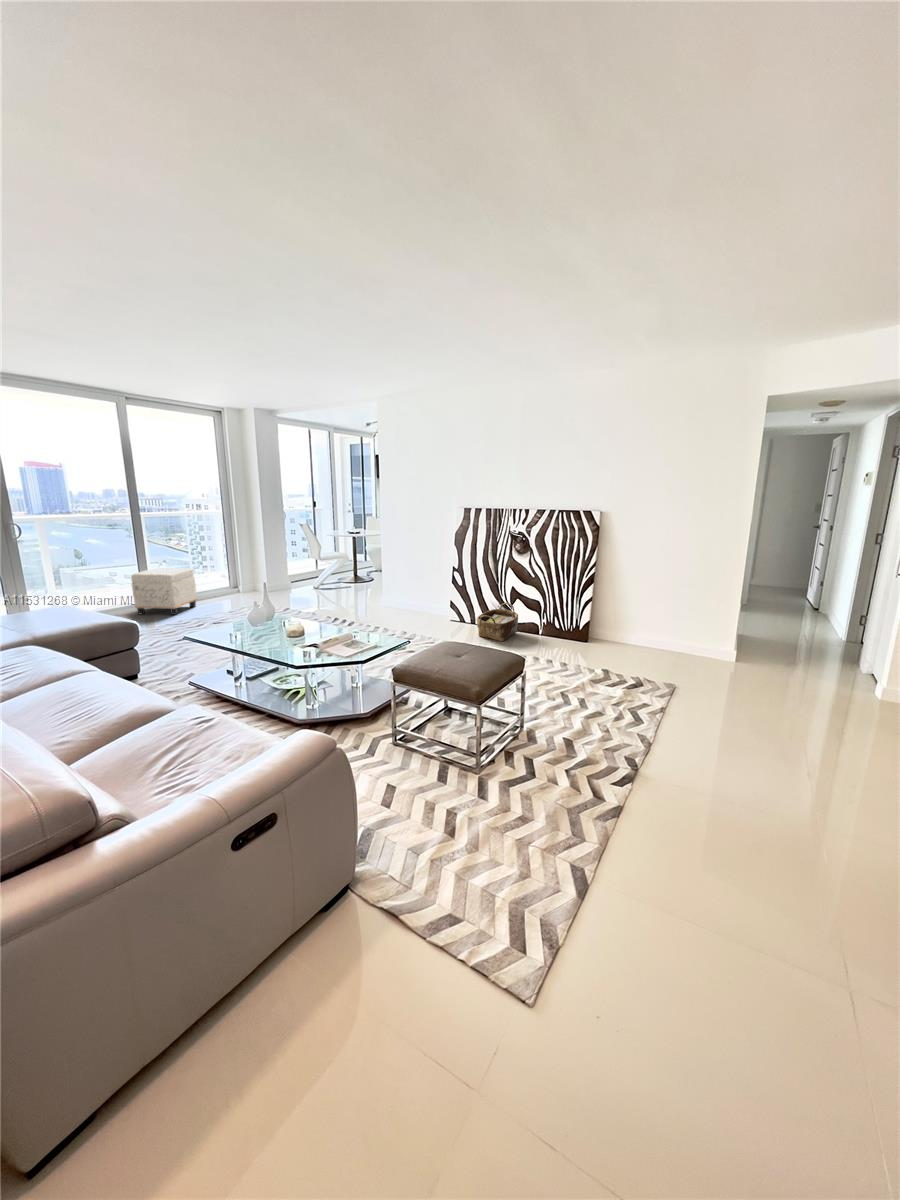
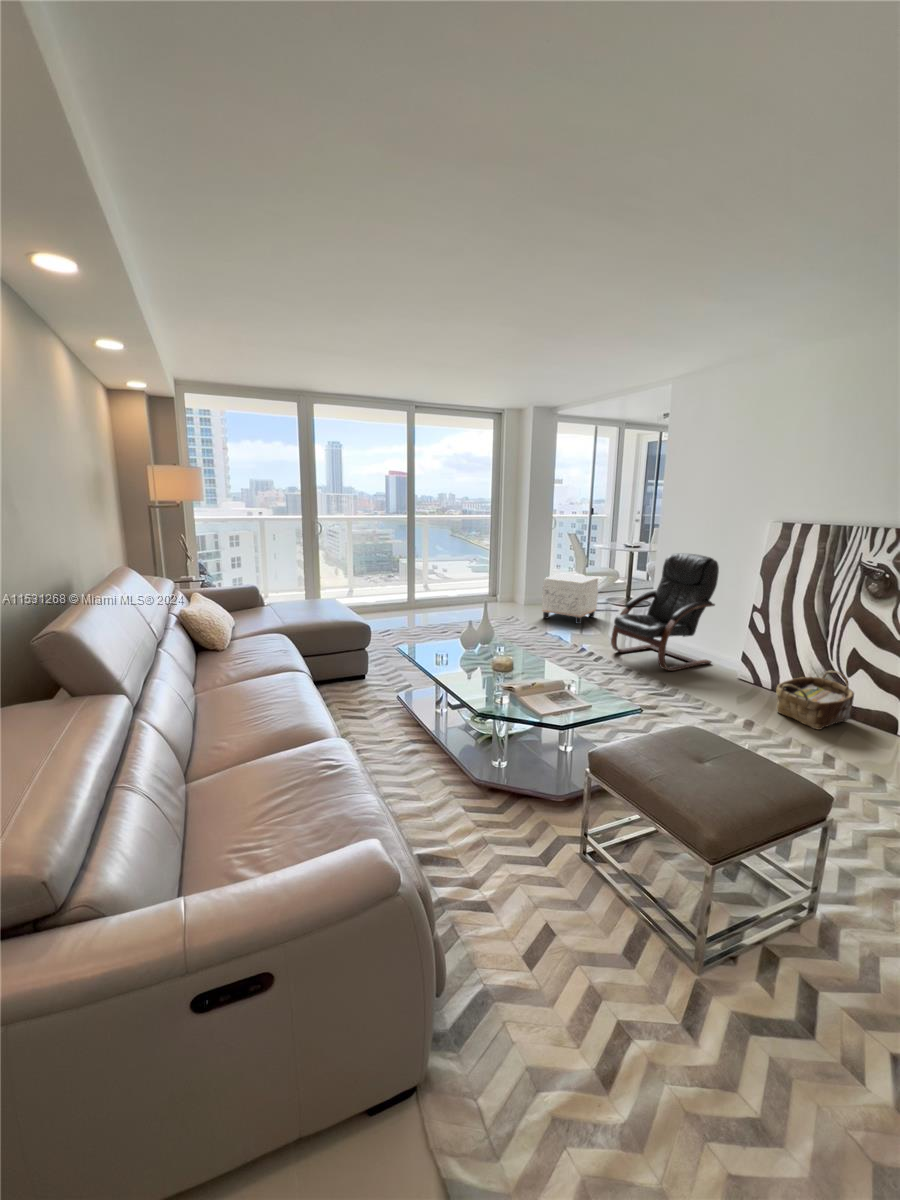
armchair: none [358,534,431,623] -> present [611,553,719,671]
ottoman: present [131,568,197,615] -> present [542,574,598,624]

